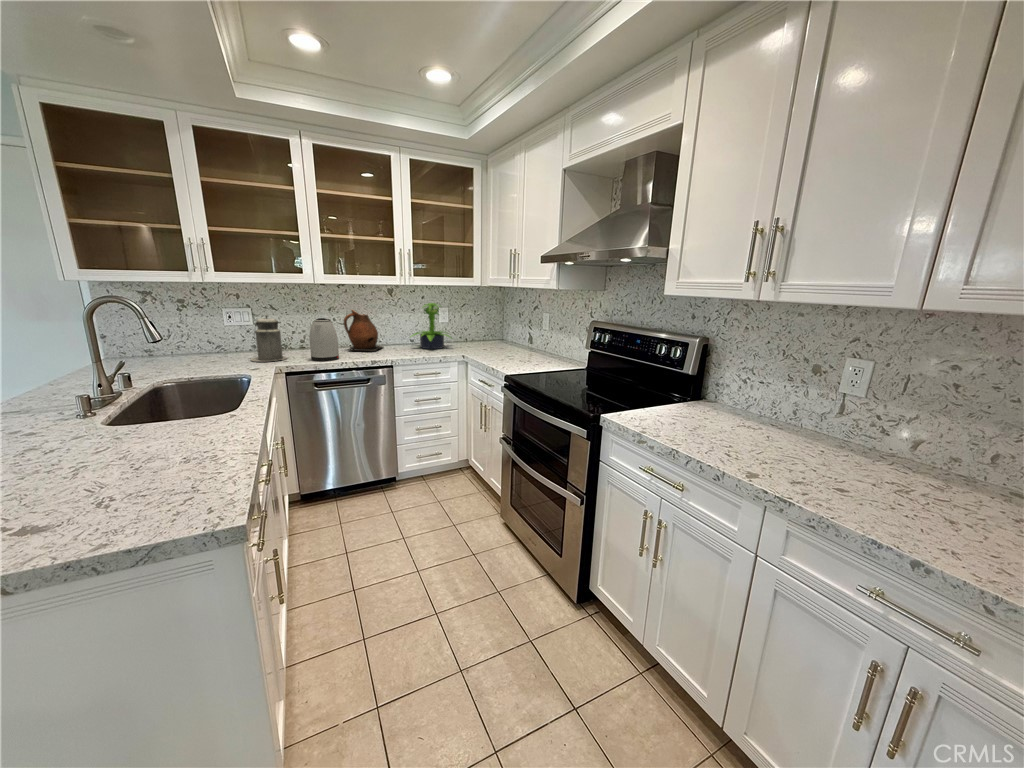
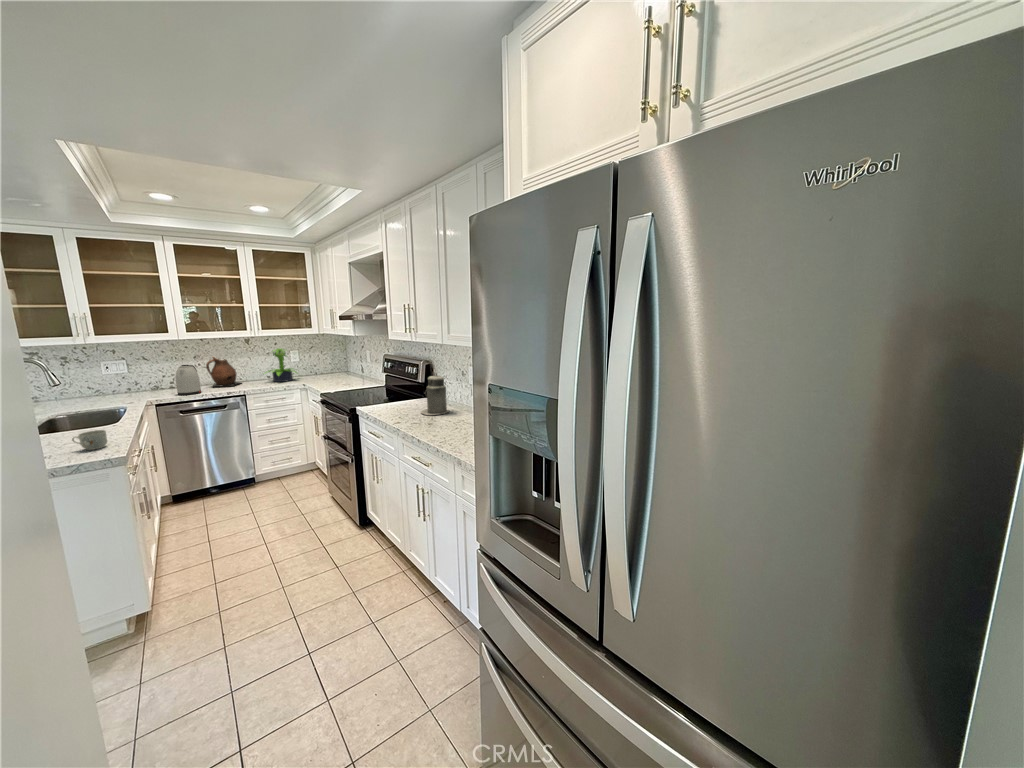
canister: present [251,315,287,361] -> present [421,373,449,415]
mug: none [153,437,216,481] -> present [72,430,107,450]

